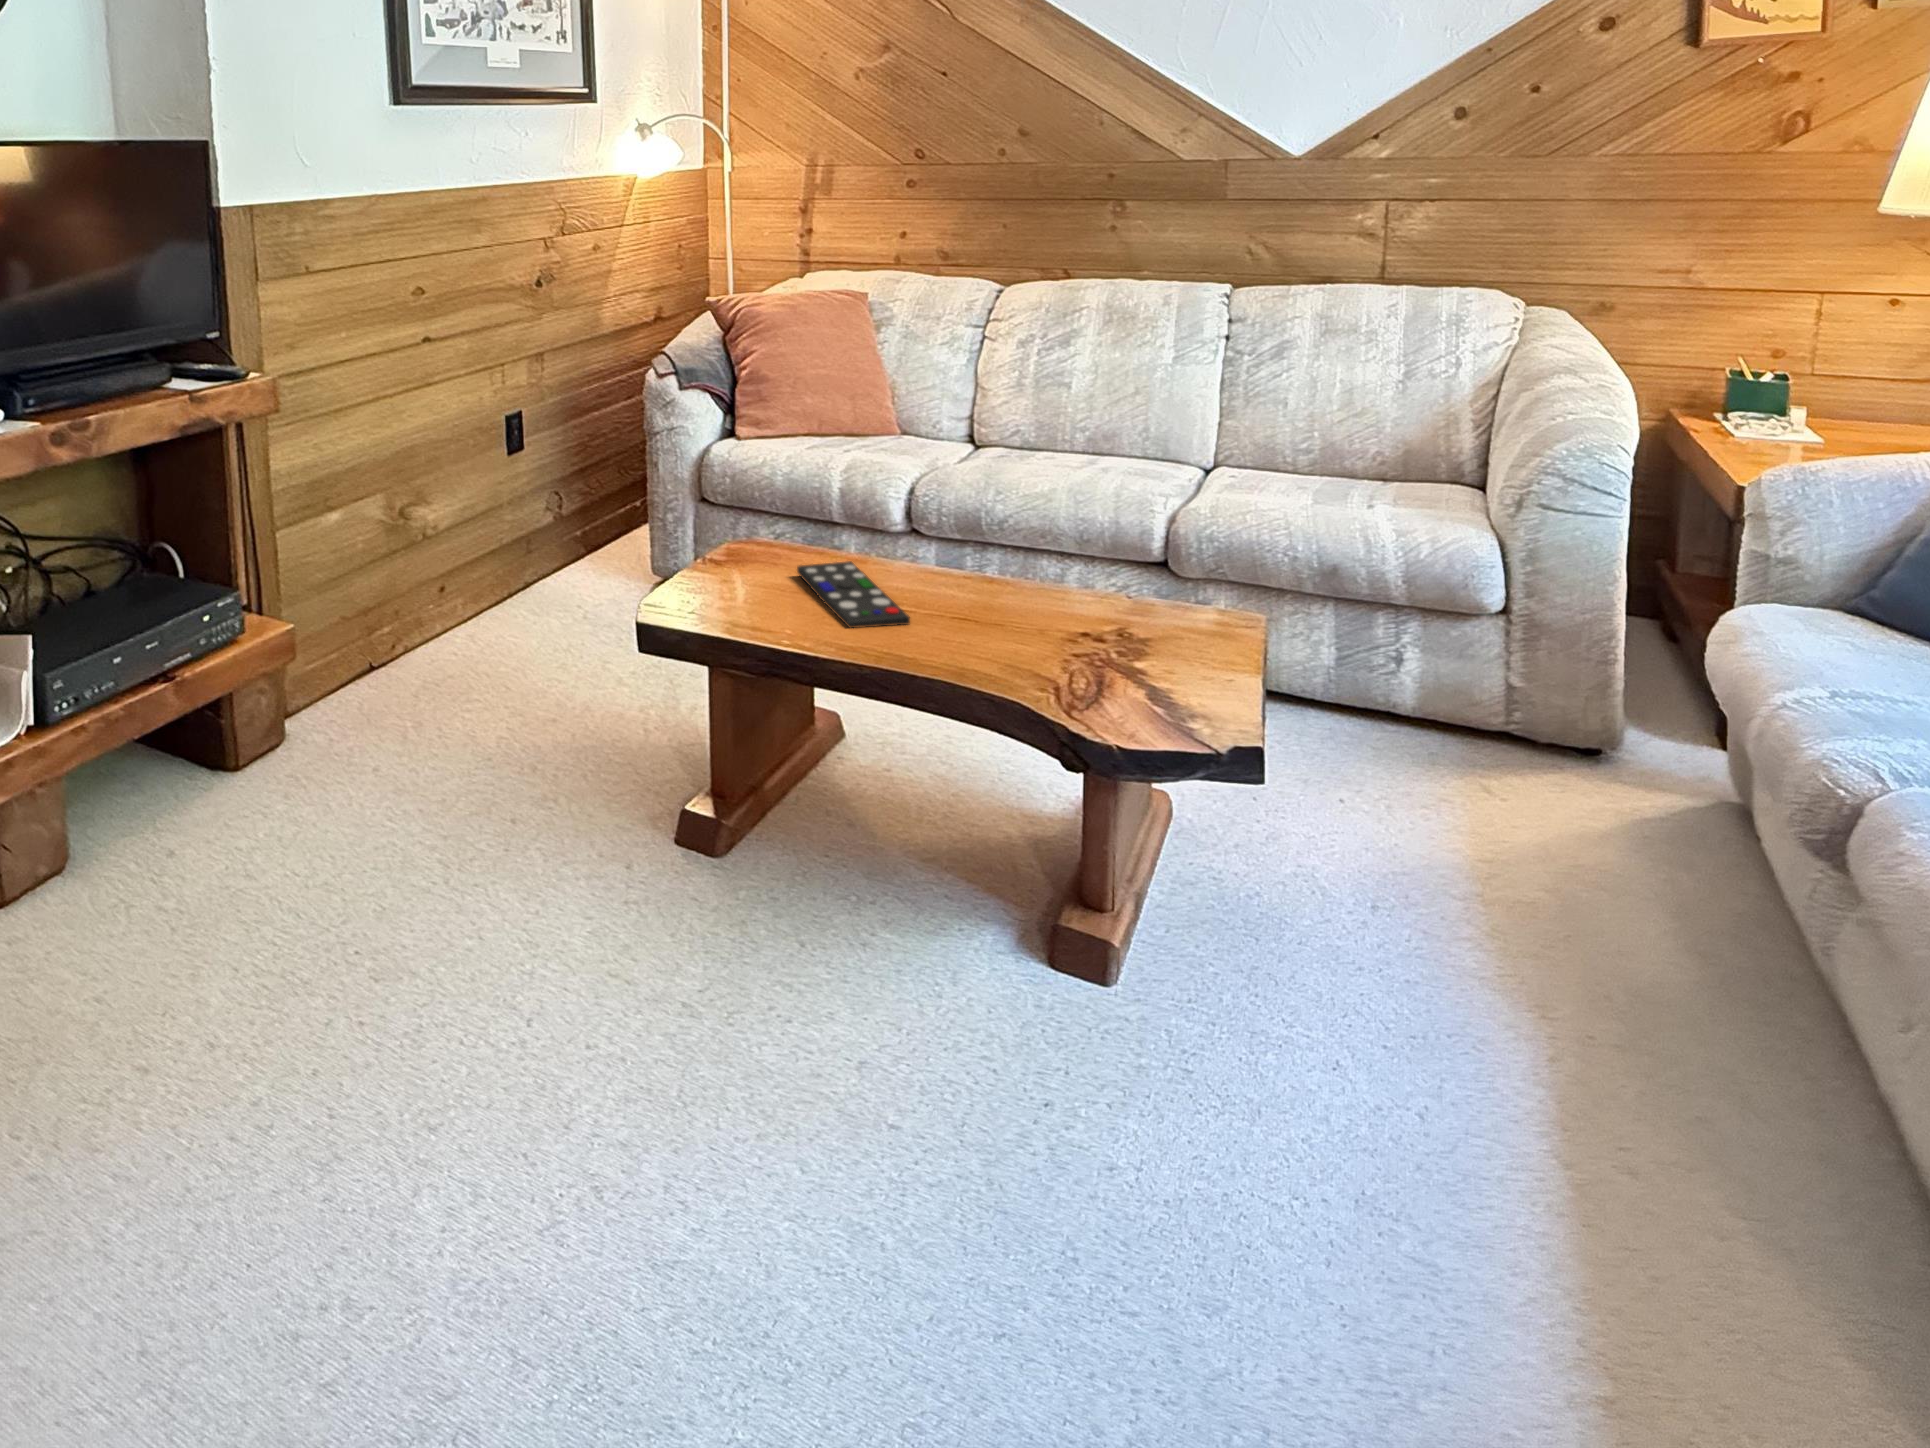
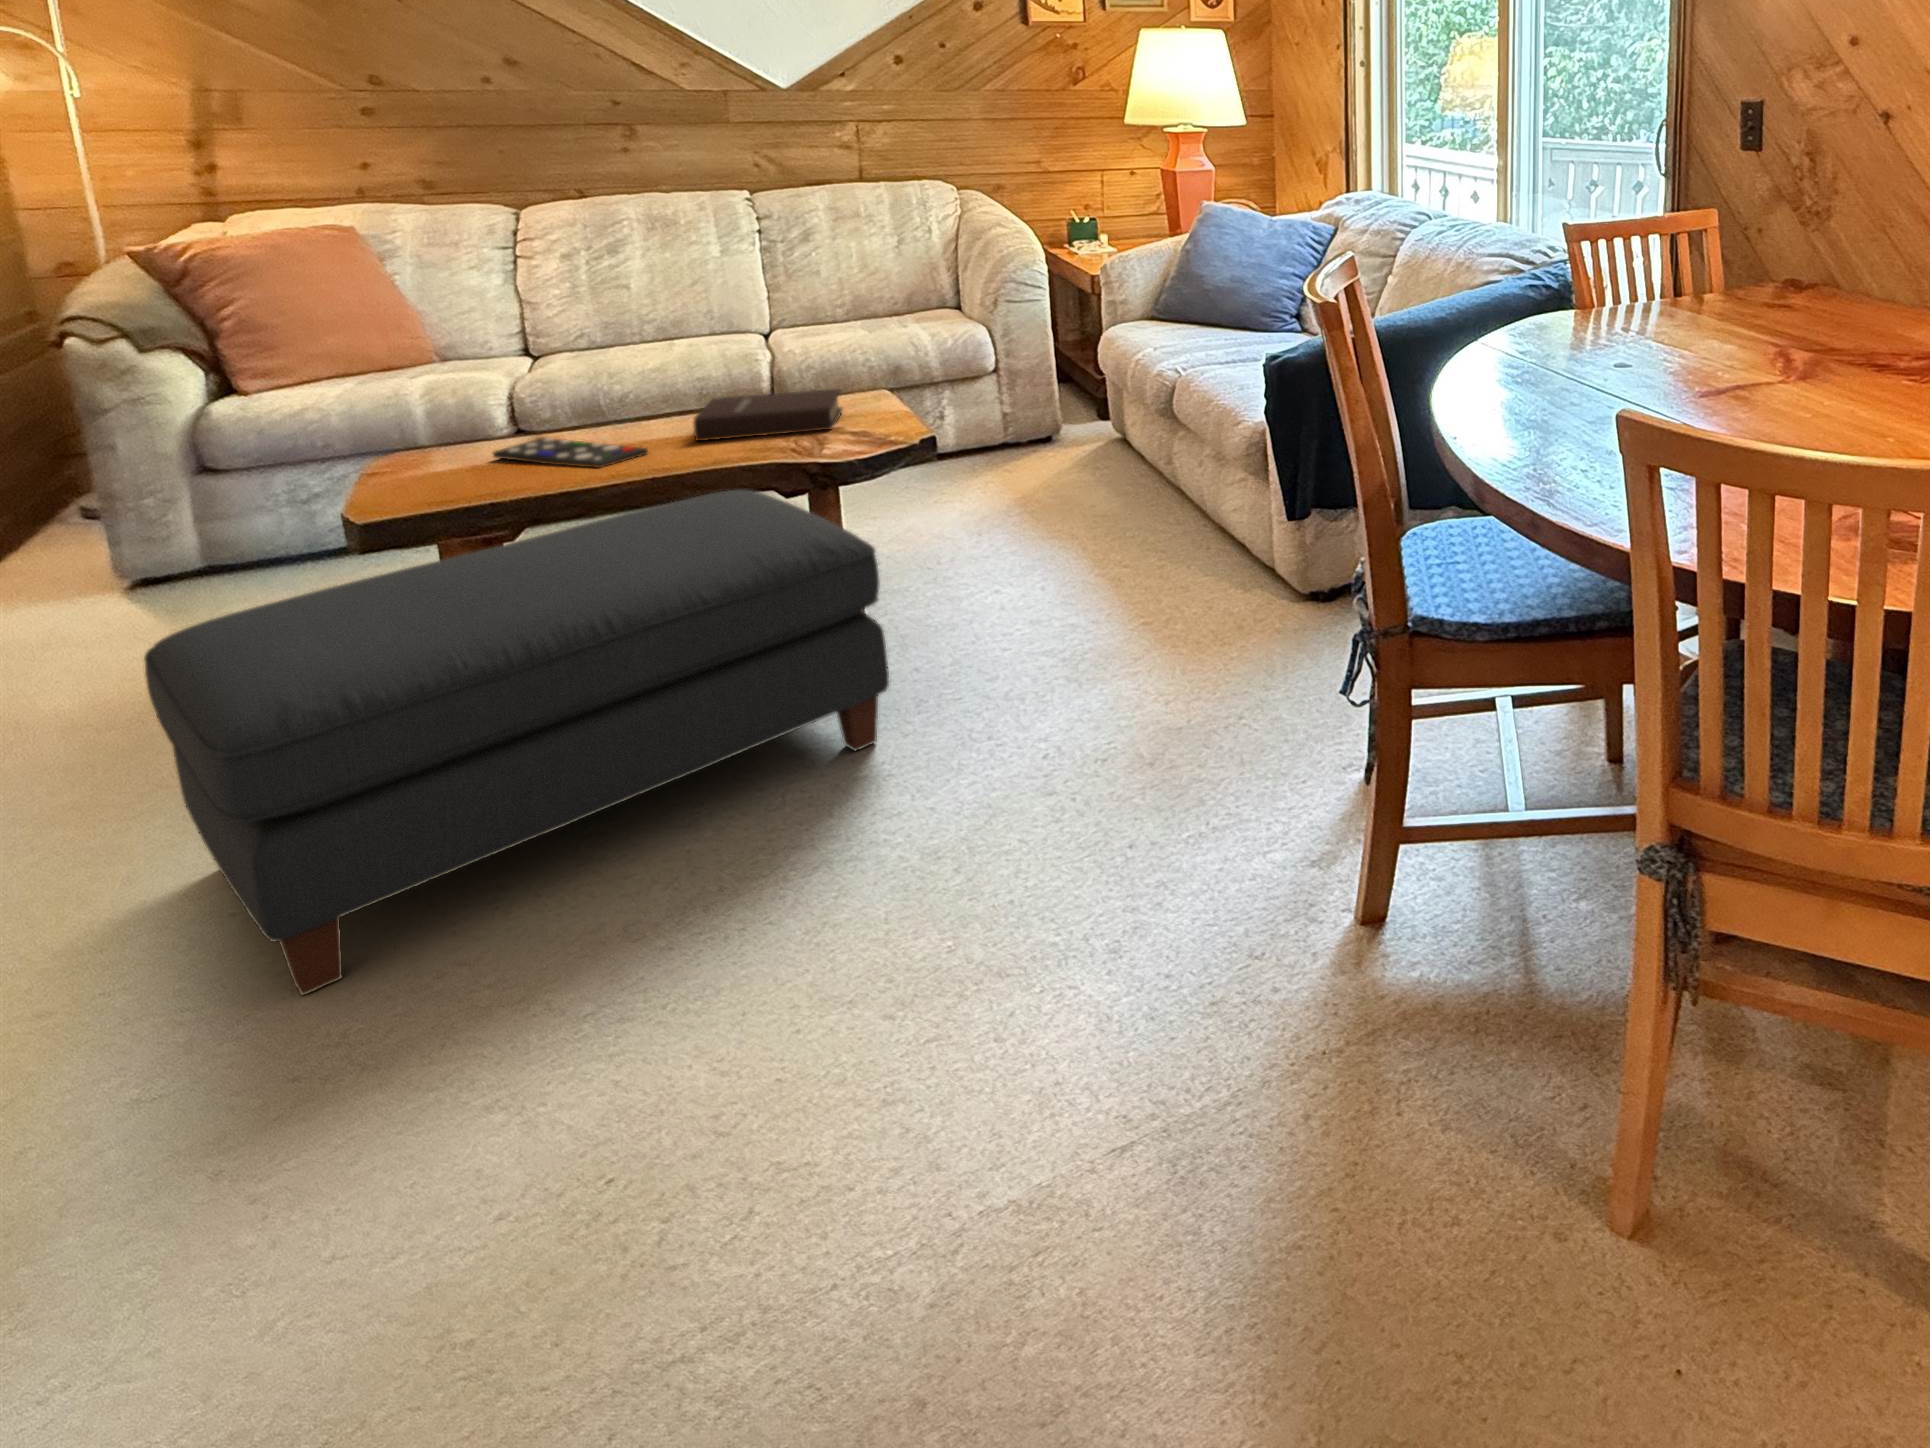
book: none [969,565,1175,667] -> present [693,389,842,441]
ottoman: none [200,701,973,1306] -> present [144,489,889,995]

